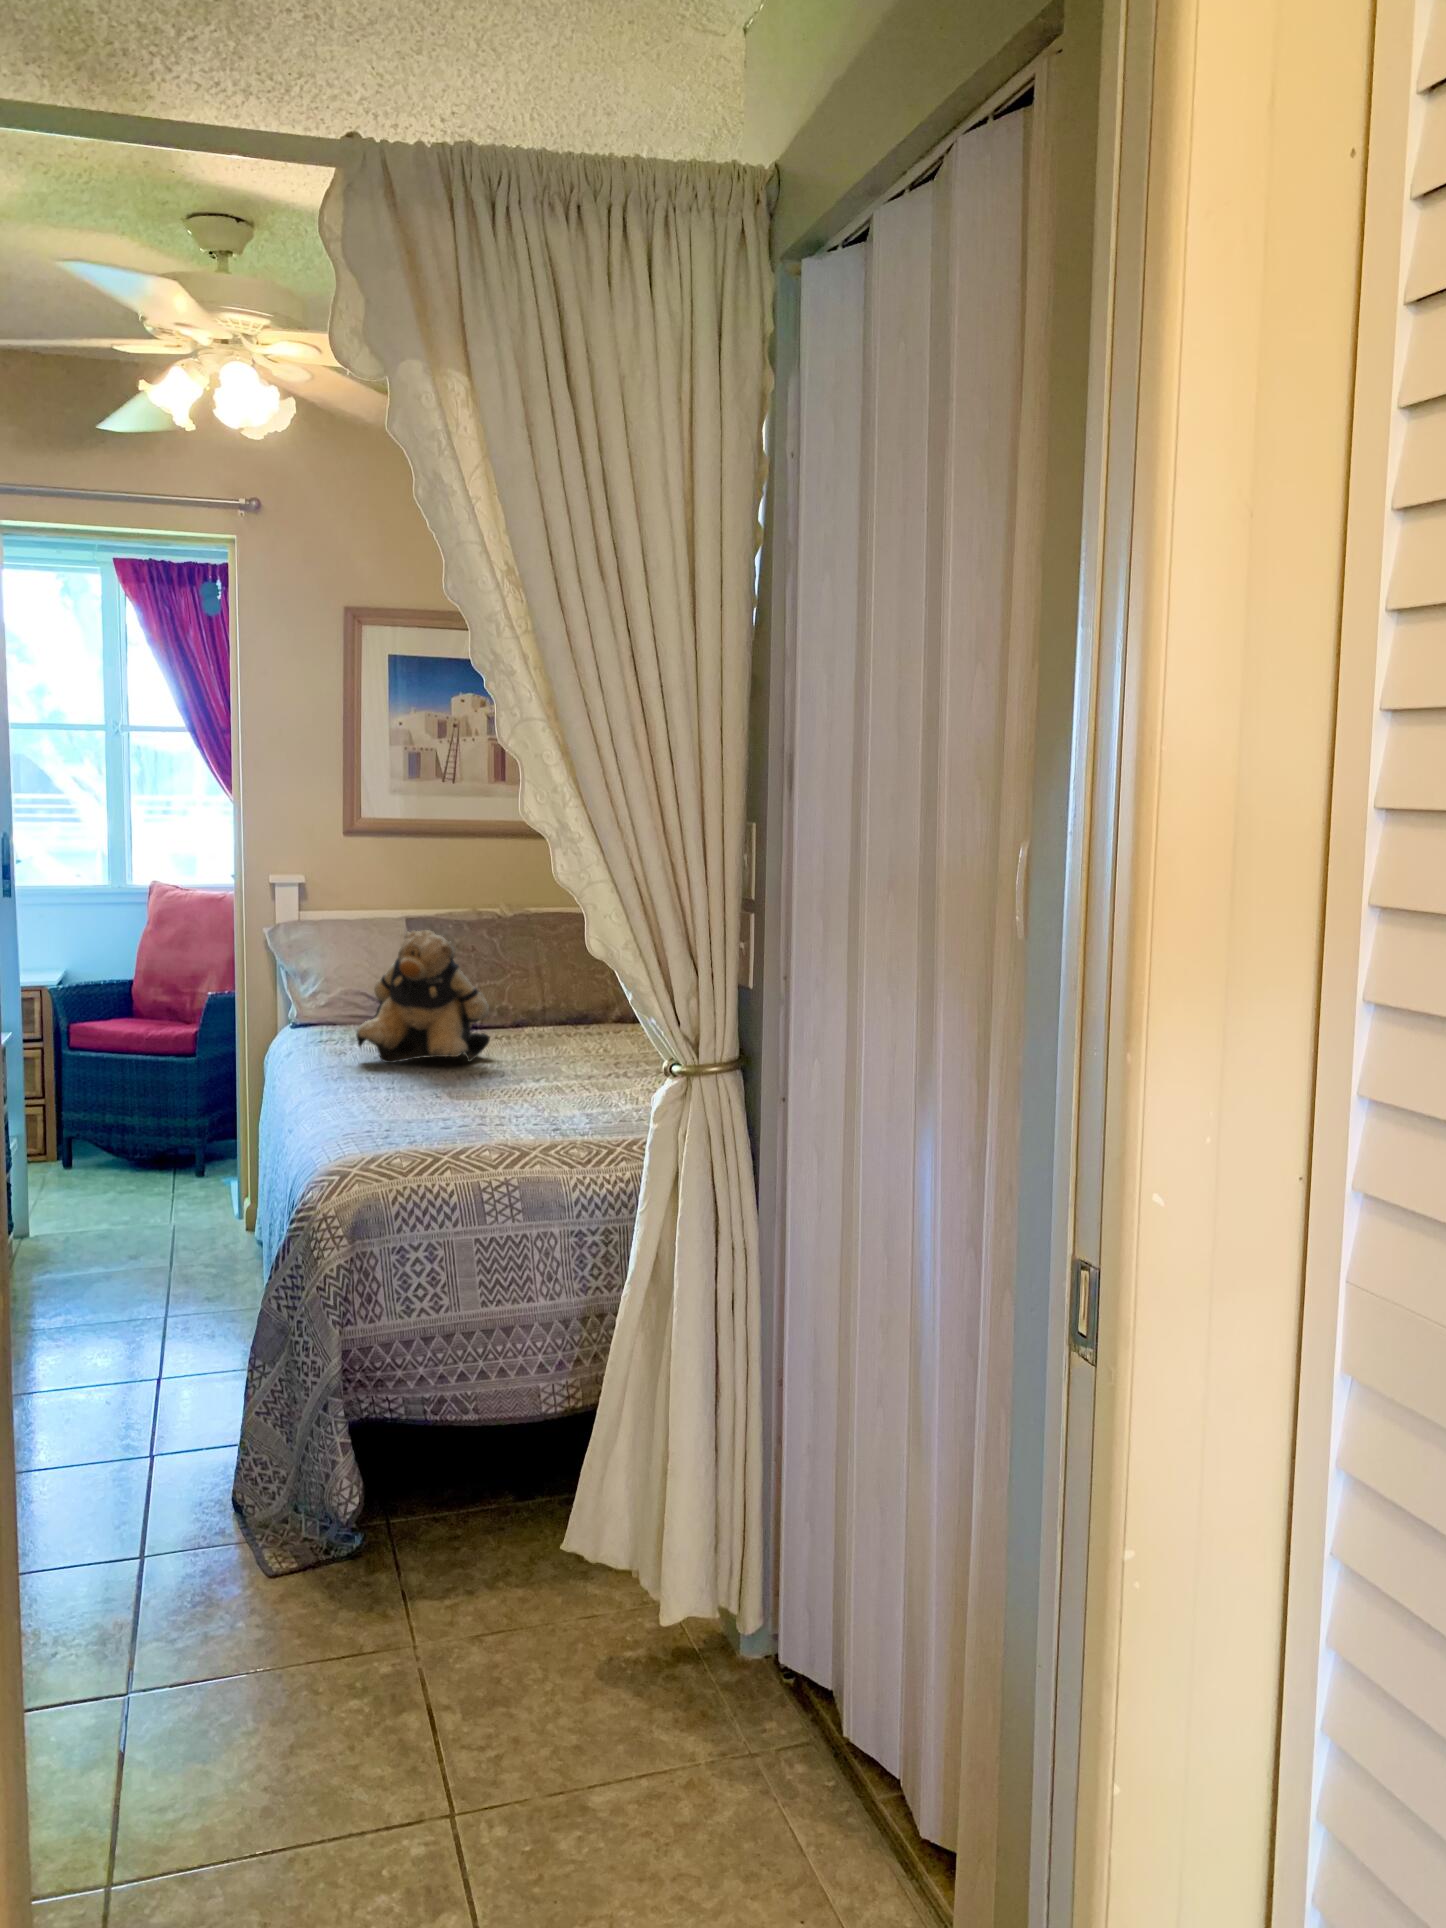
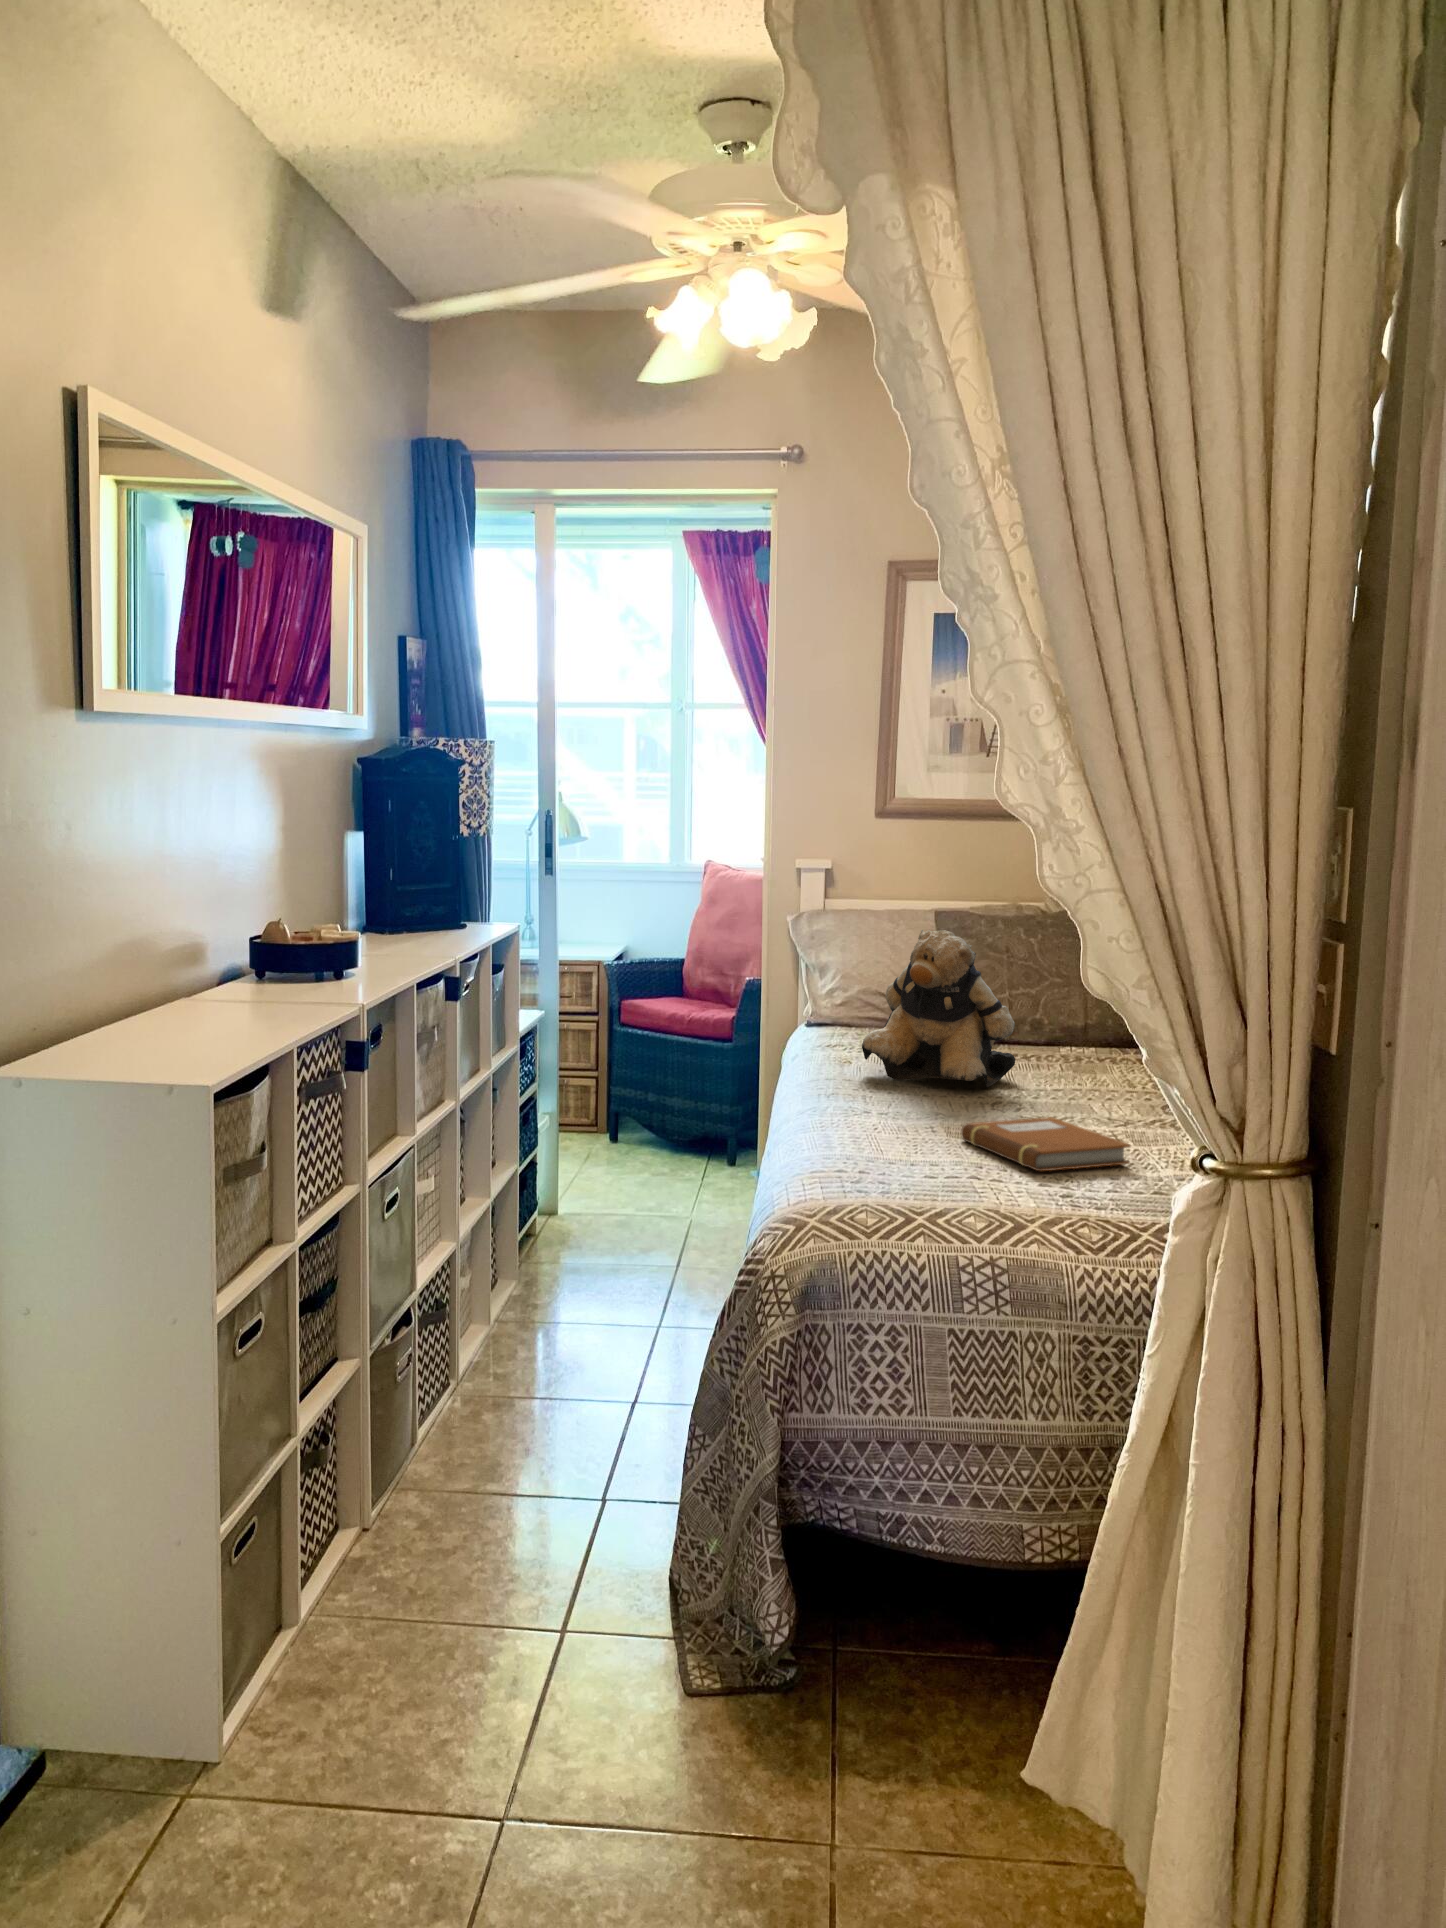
notebook: none [459,1077,598,1116] -> present [961,1117,1130,1171]

